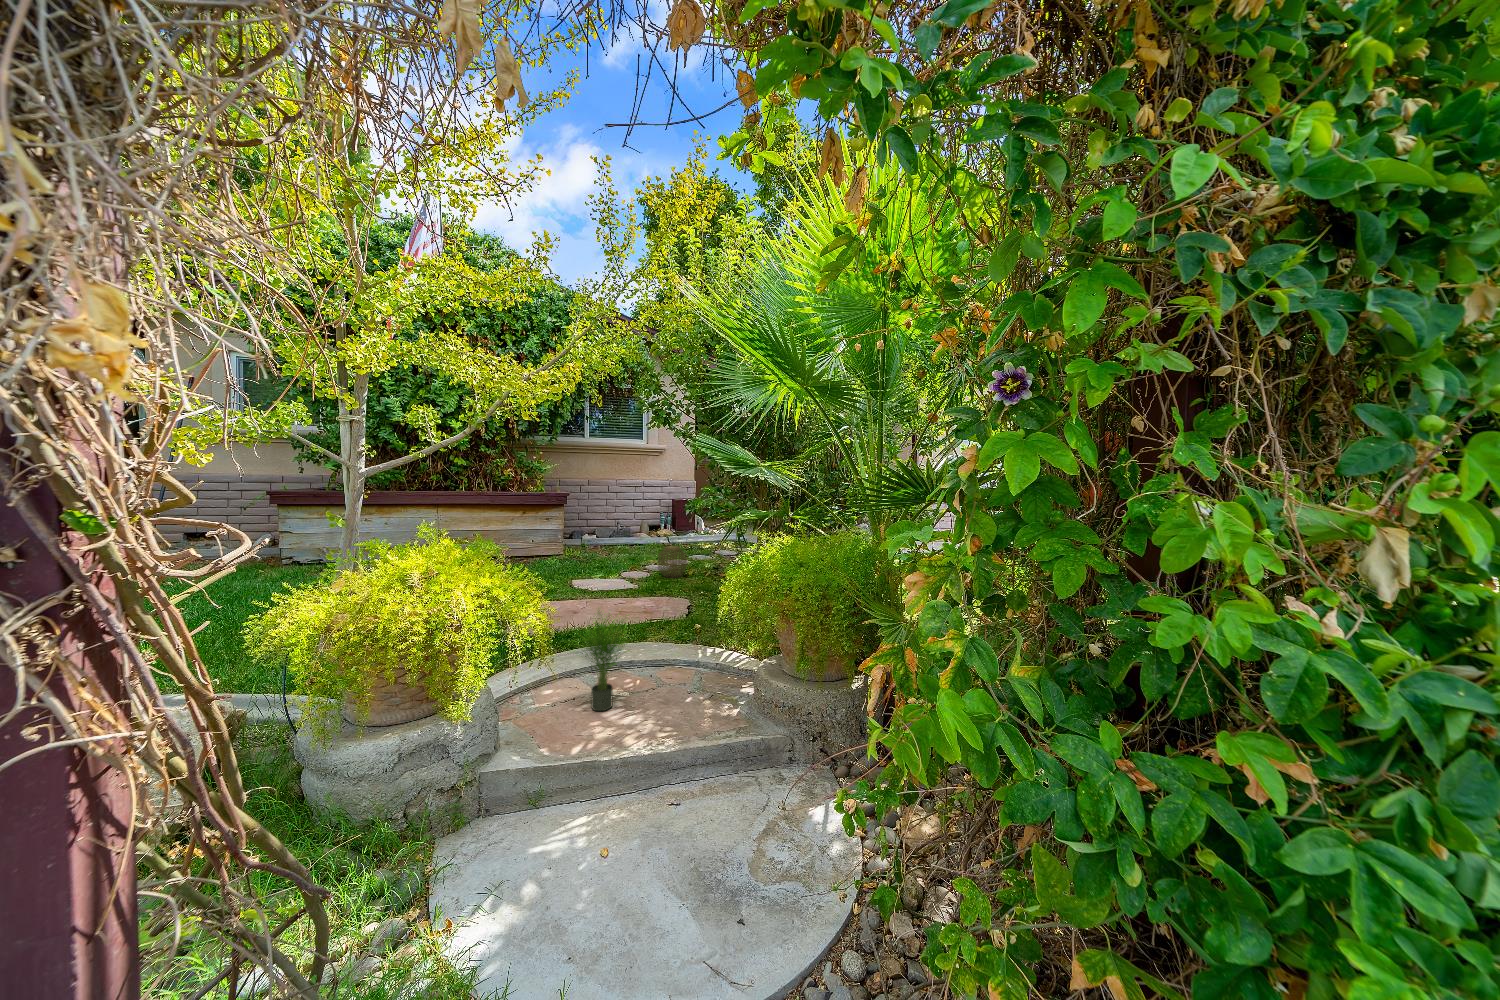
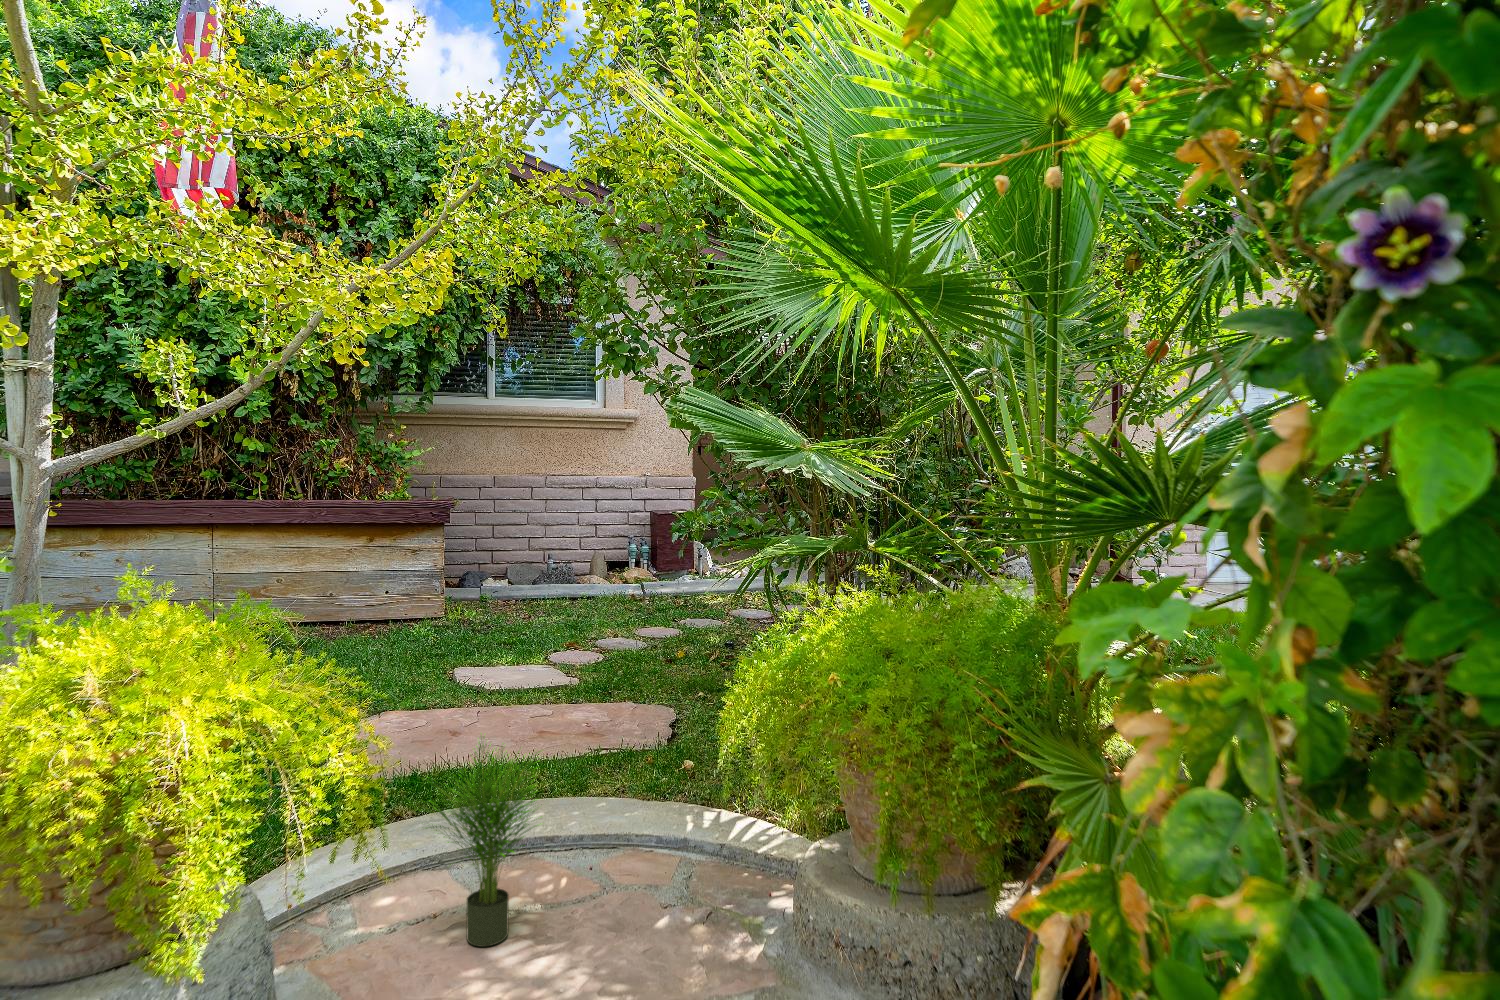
woven basket: present [658,546,687,578] -> none [615,601,670,662]

